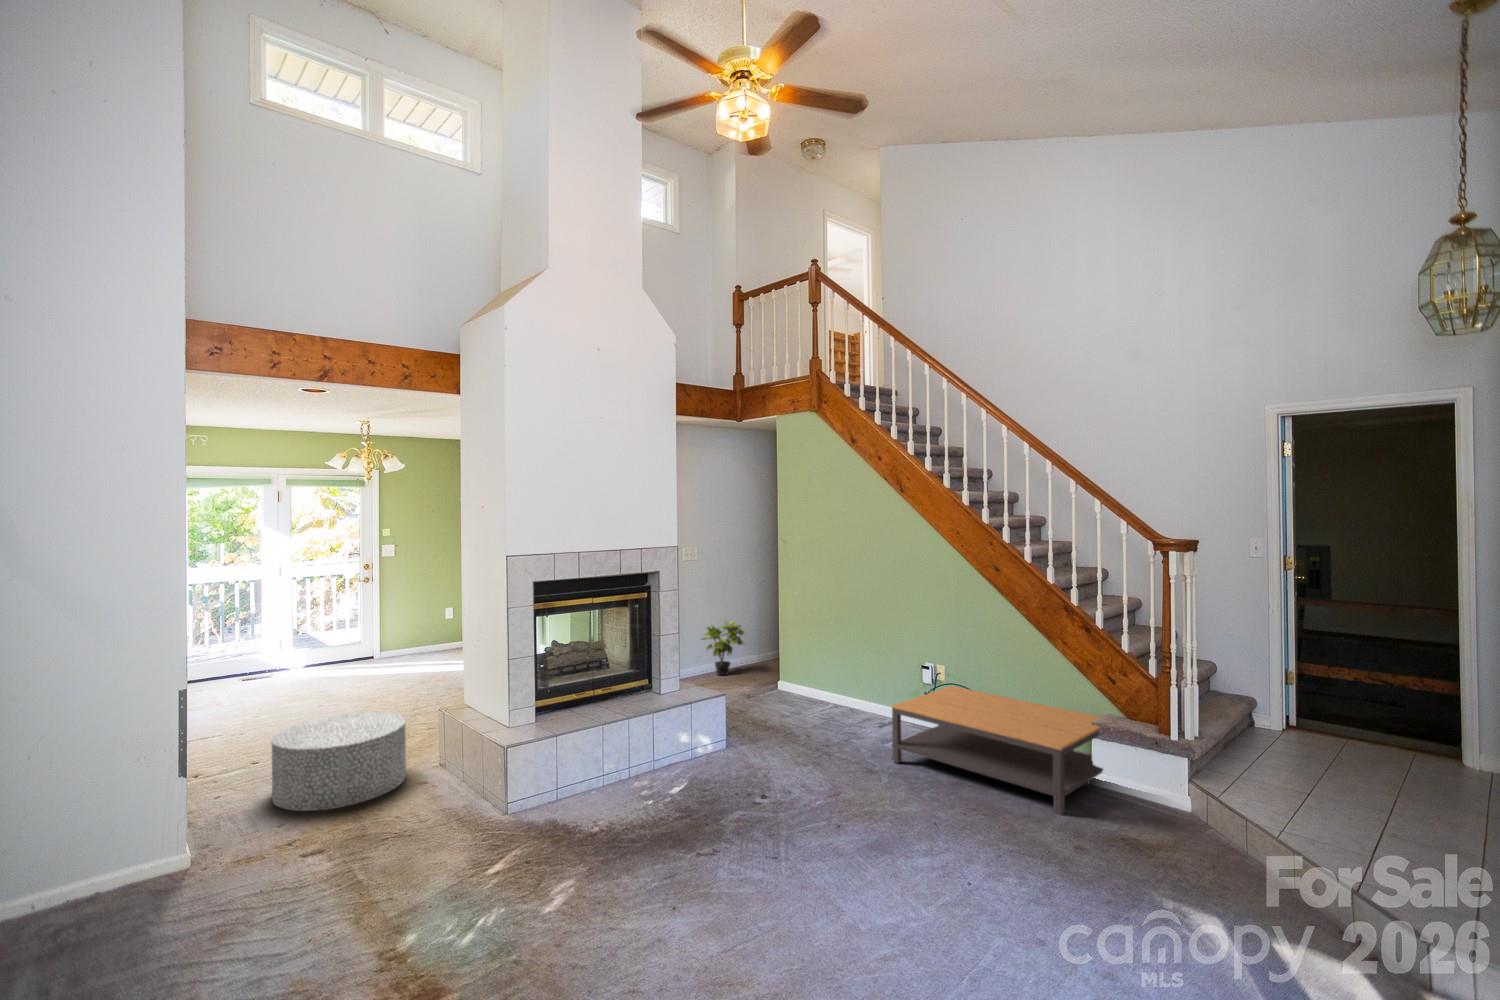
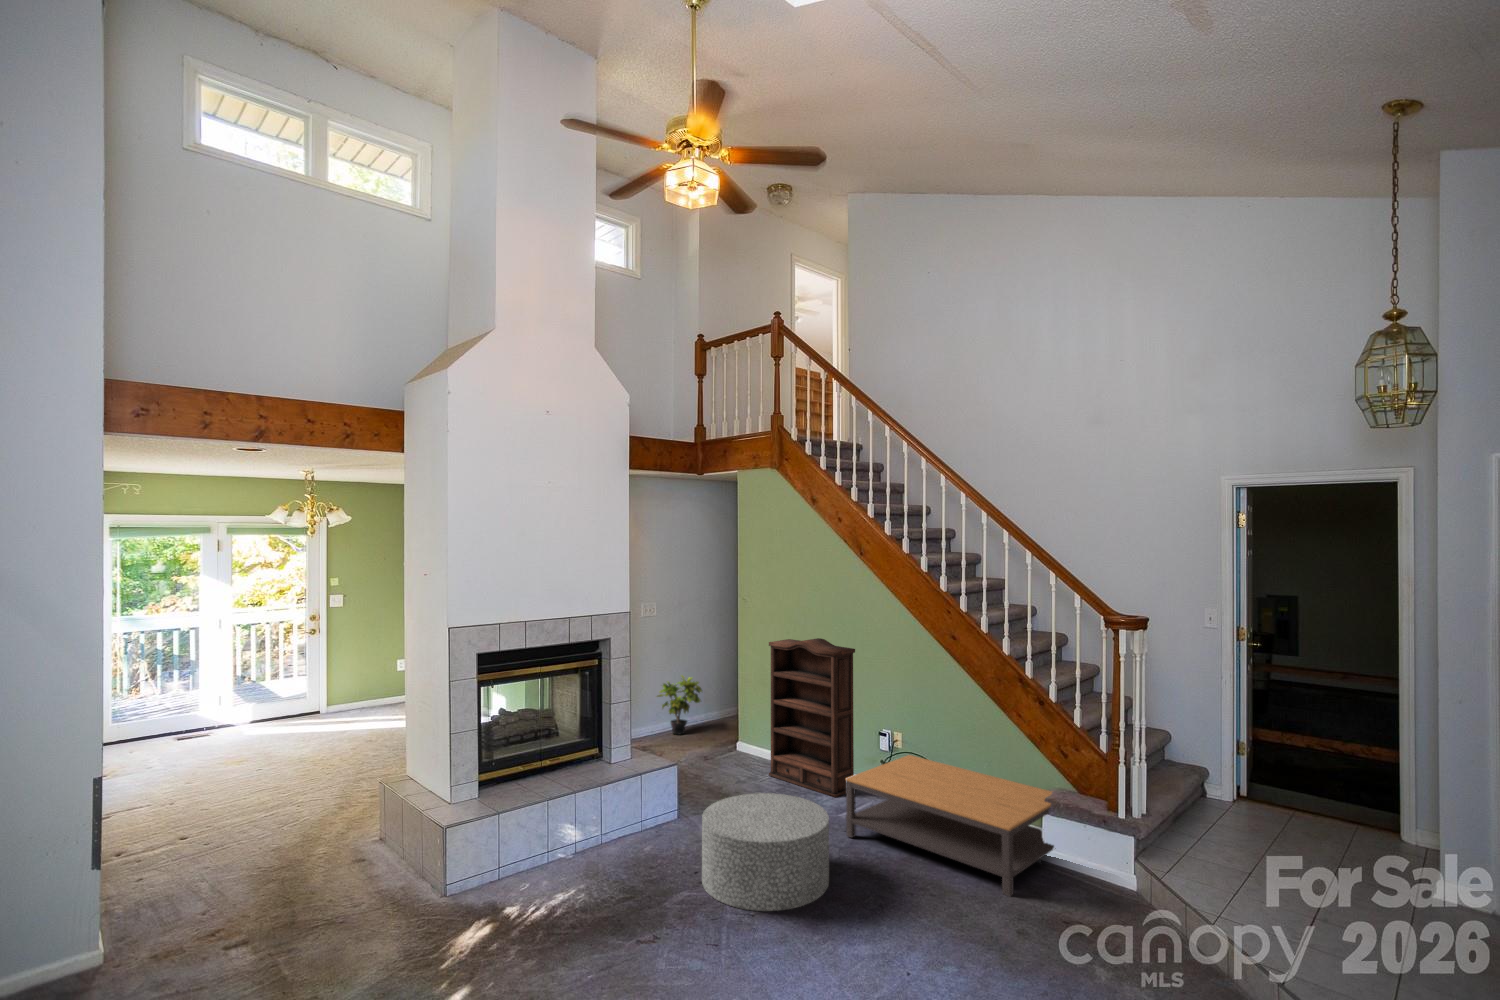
bookshelf: none [811,577,898,729] -> present [769,638,855,798]
ottoman: present [272,712,406,811] -> present [702,793,829,911]

